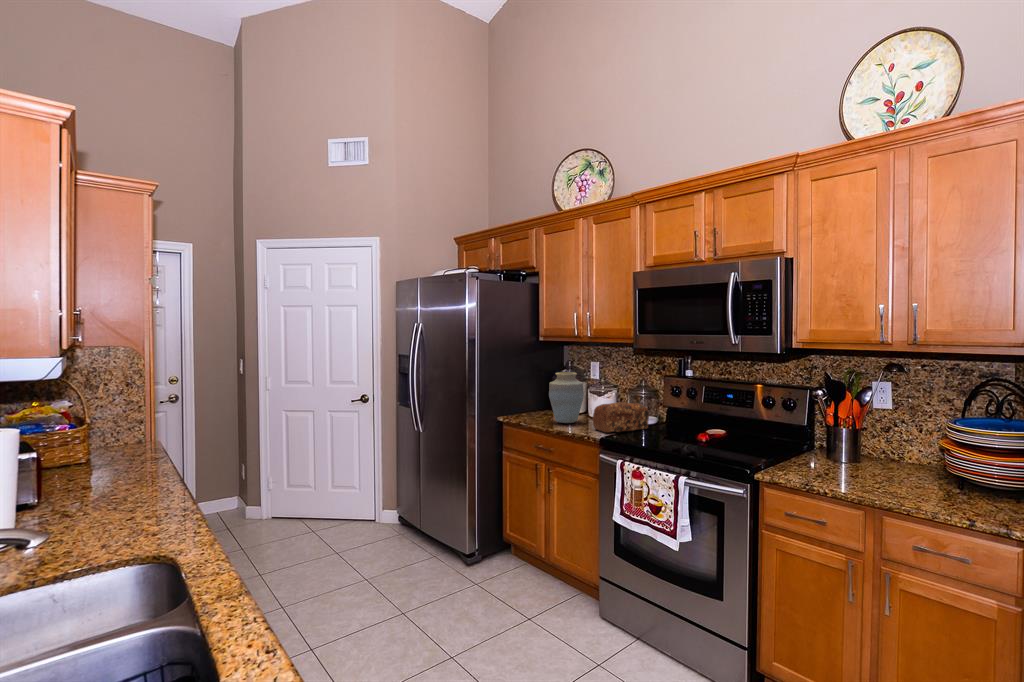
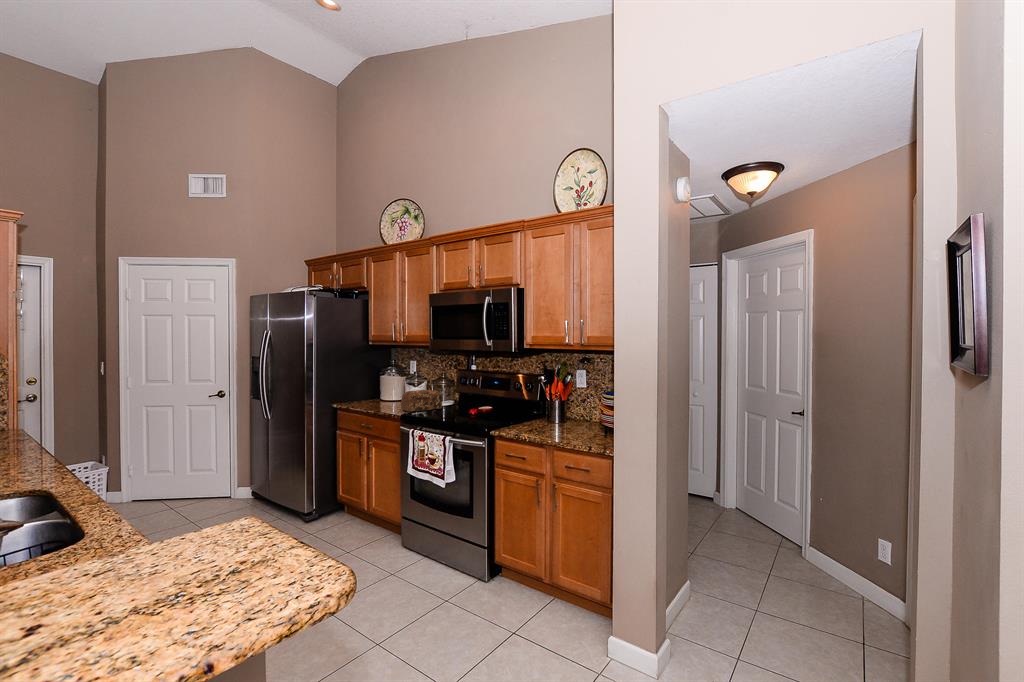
vase: present [549,372,584,423] -> none [372,369,399,407]

